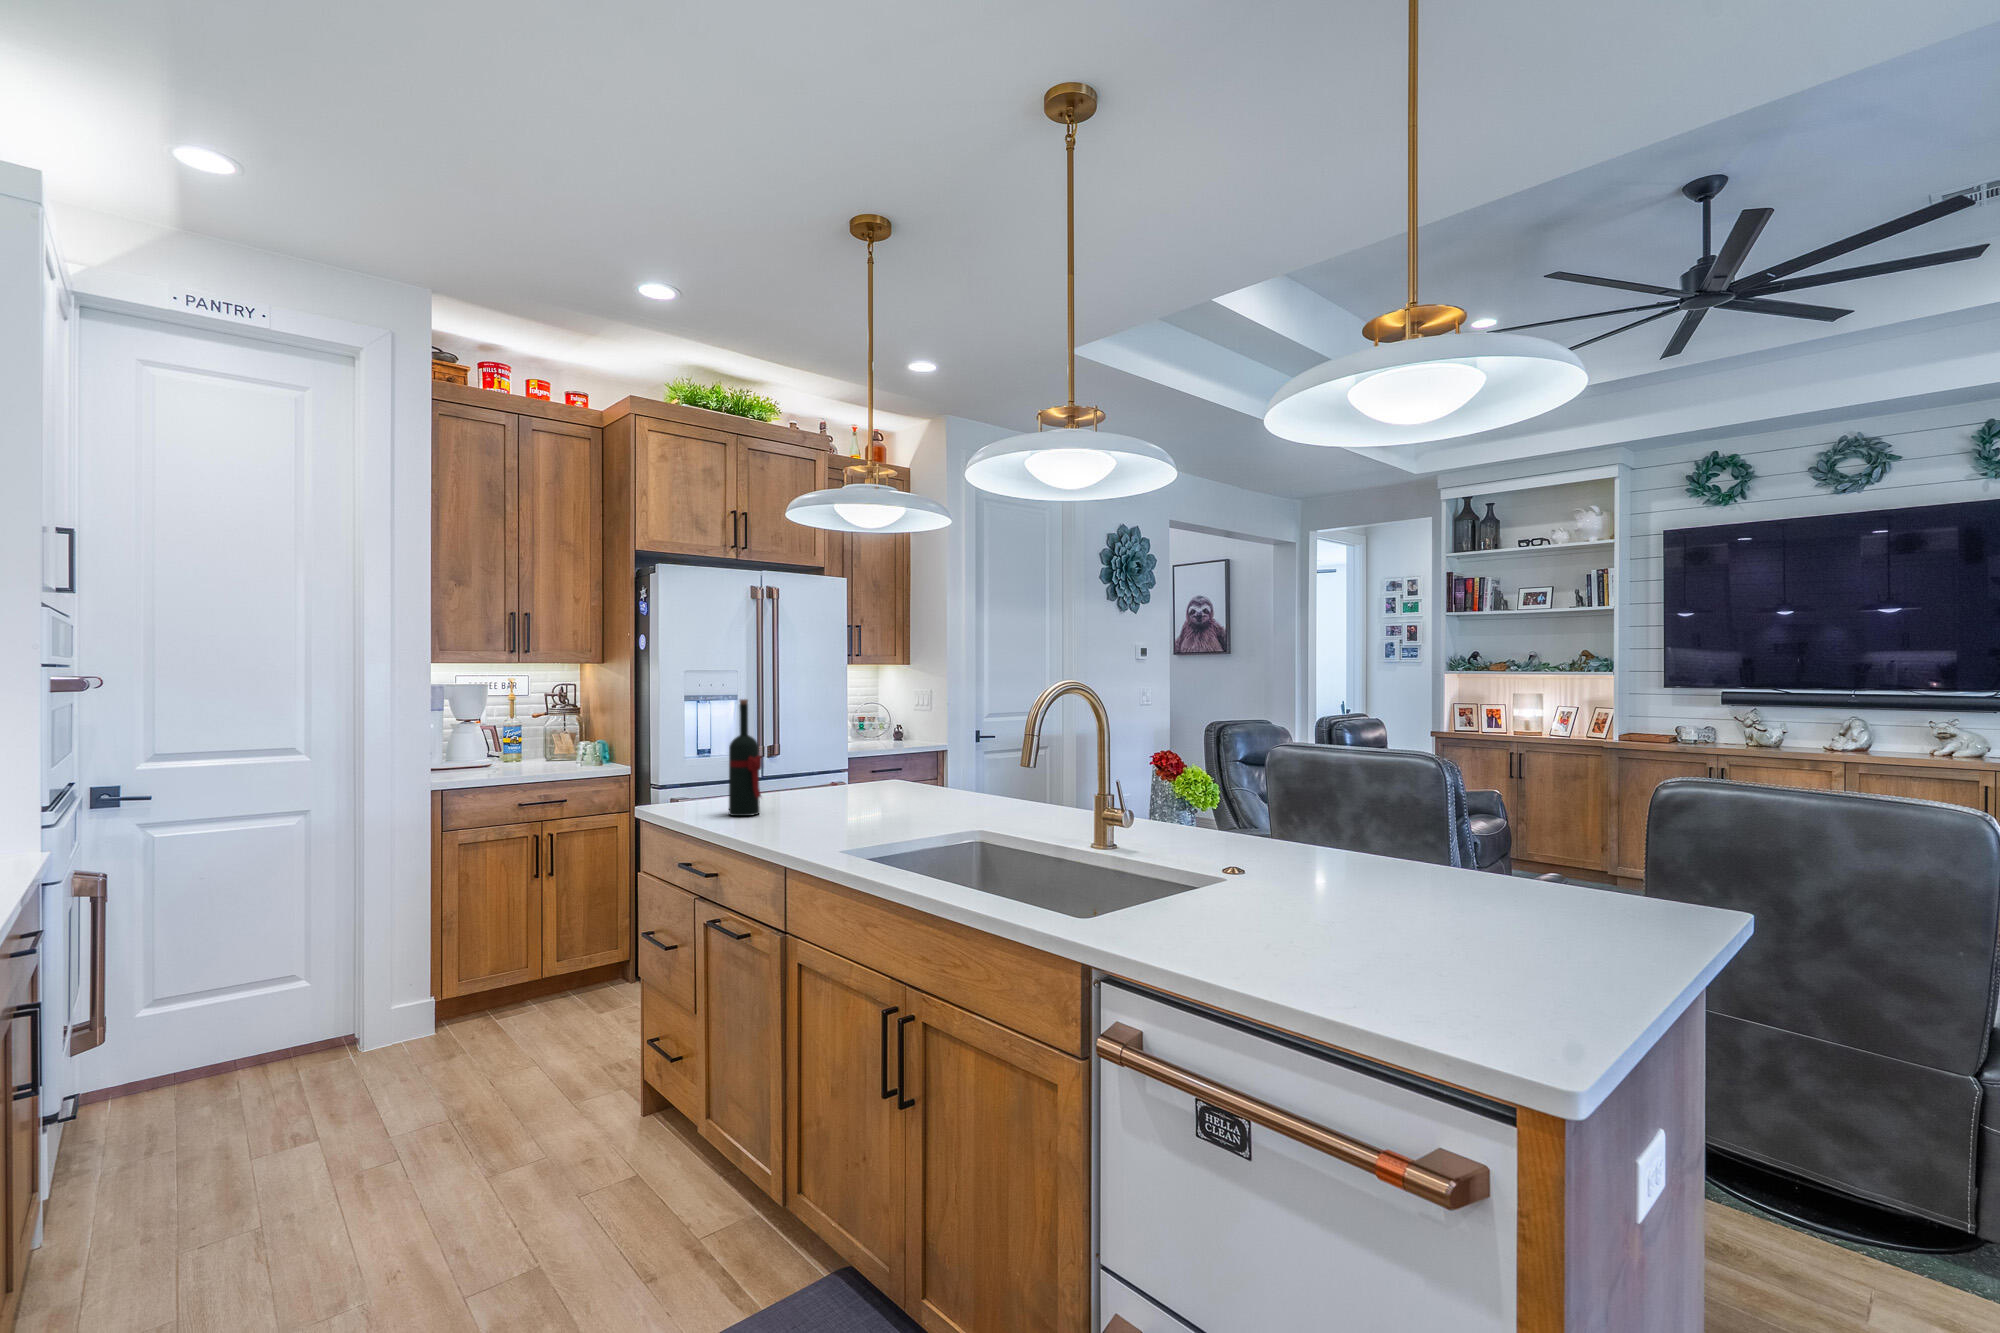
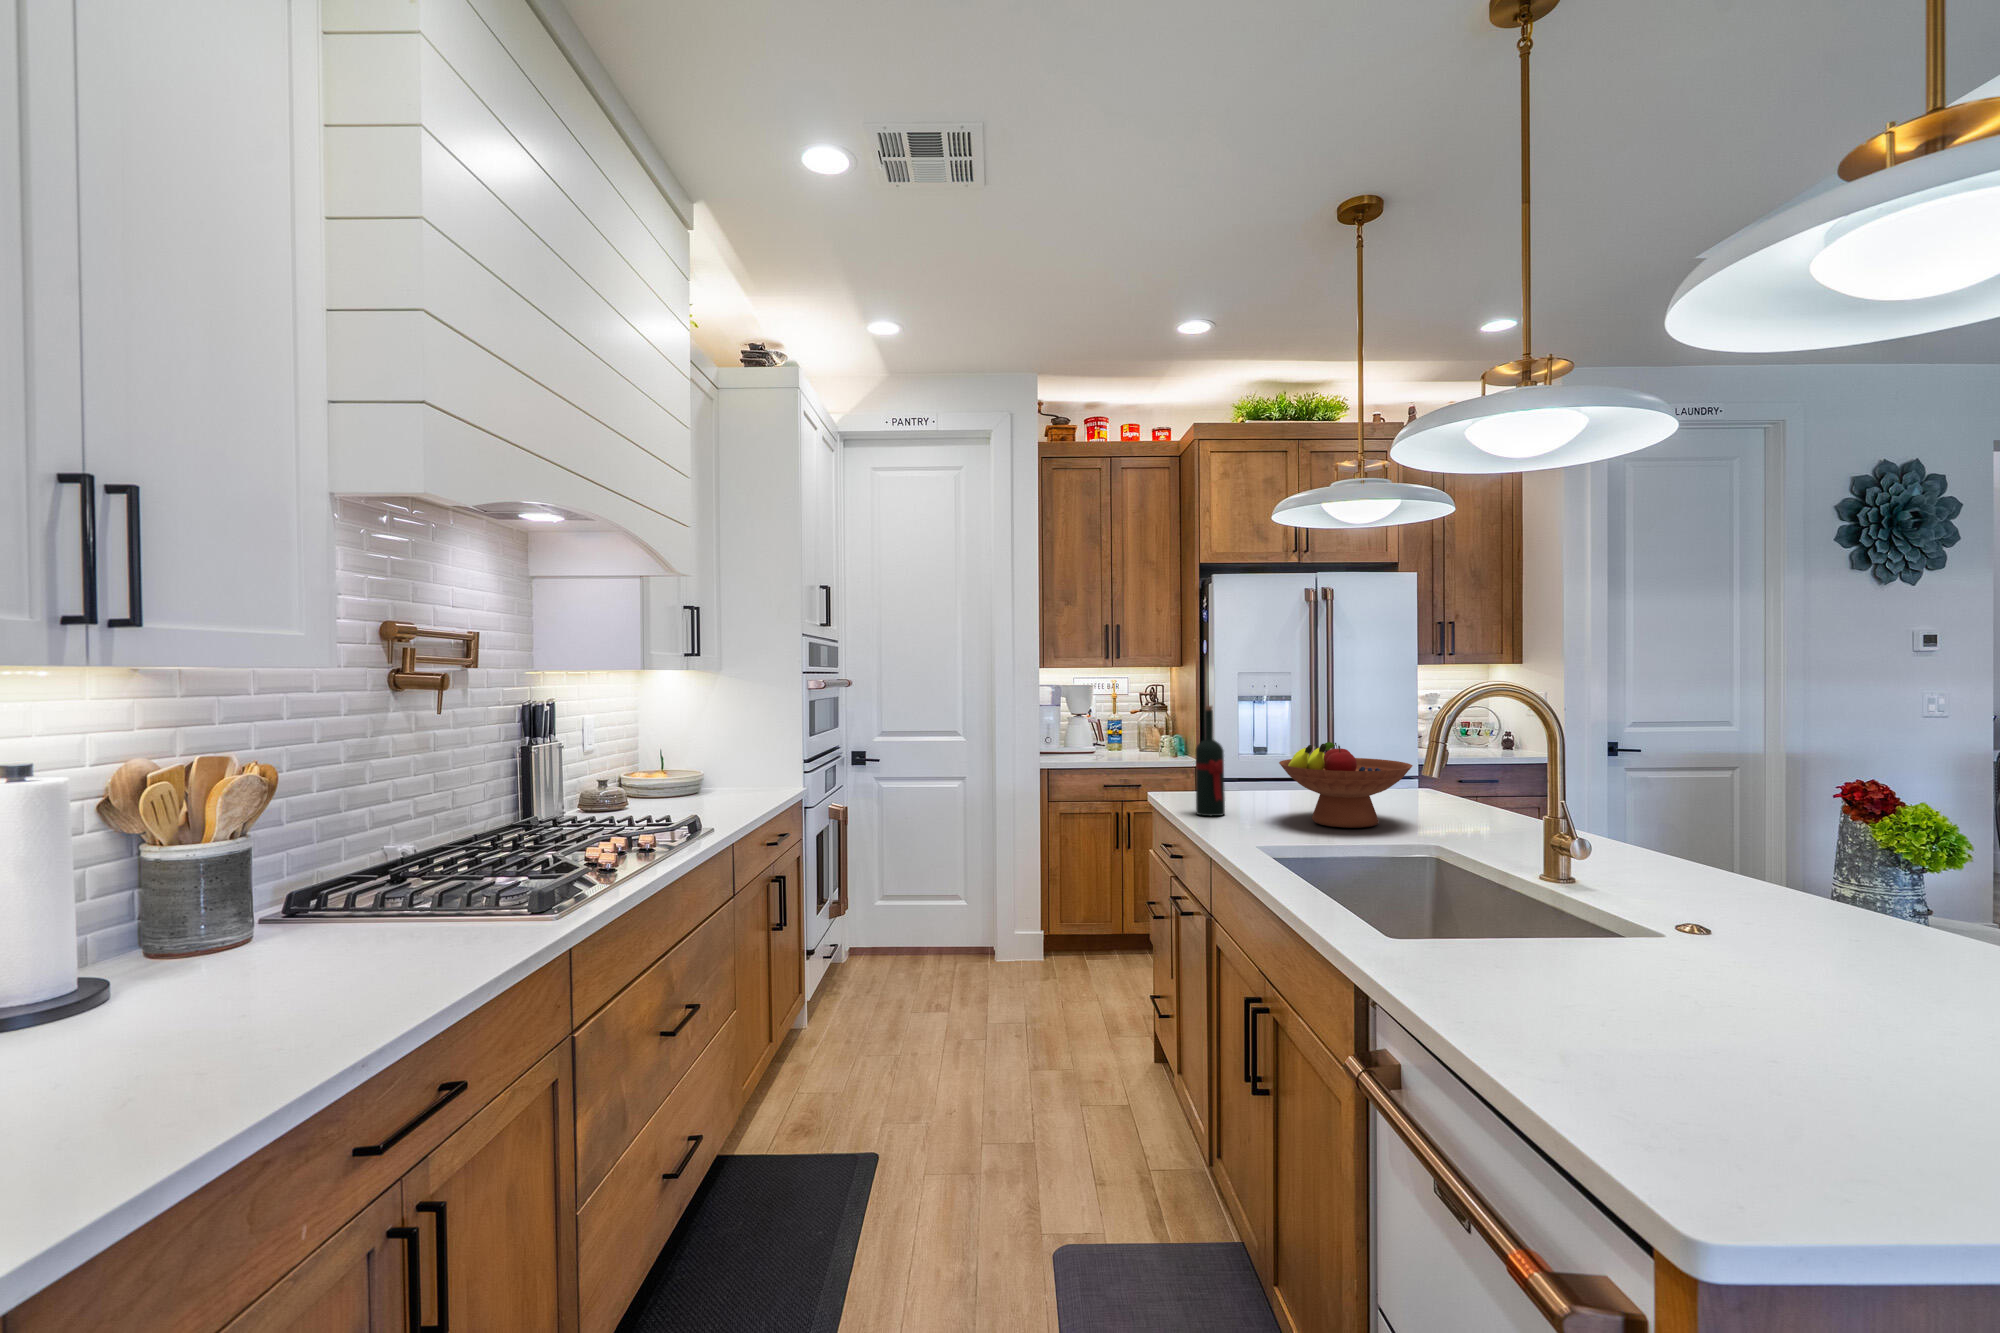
fruit bowl: none [819,732,939,812] -> present [1279,742,1413,828]

